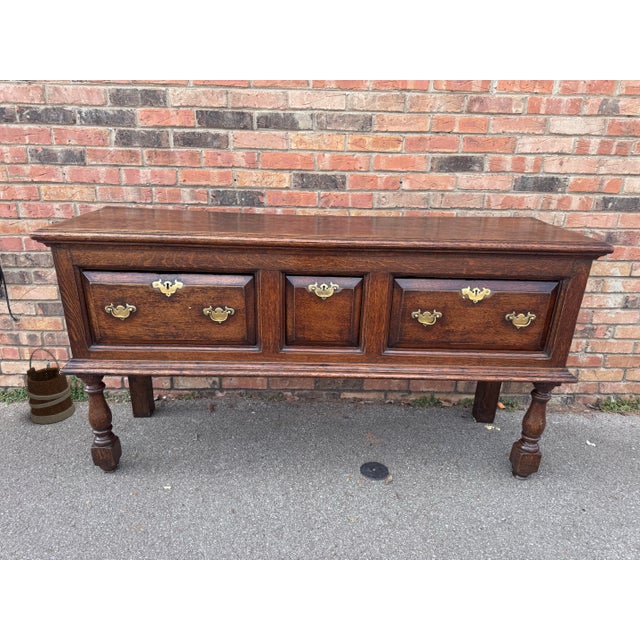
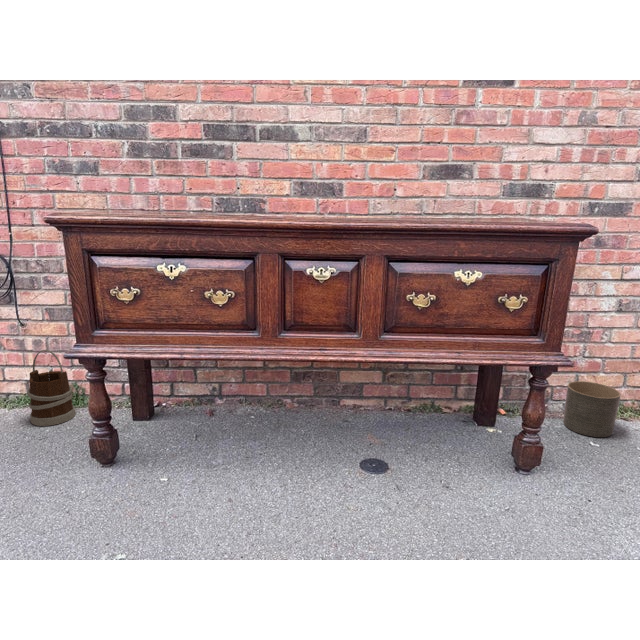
planter: none [562,378,620,436] -> present [563,381,621,437]

